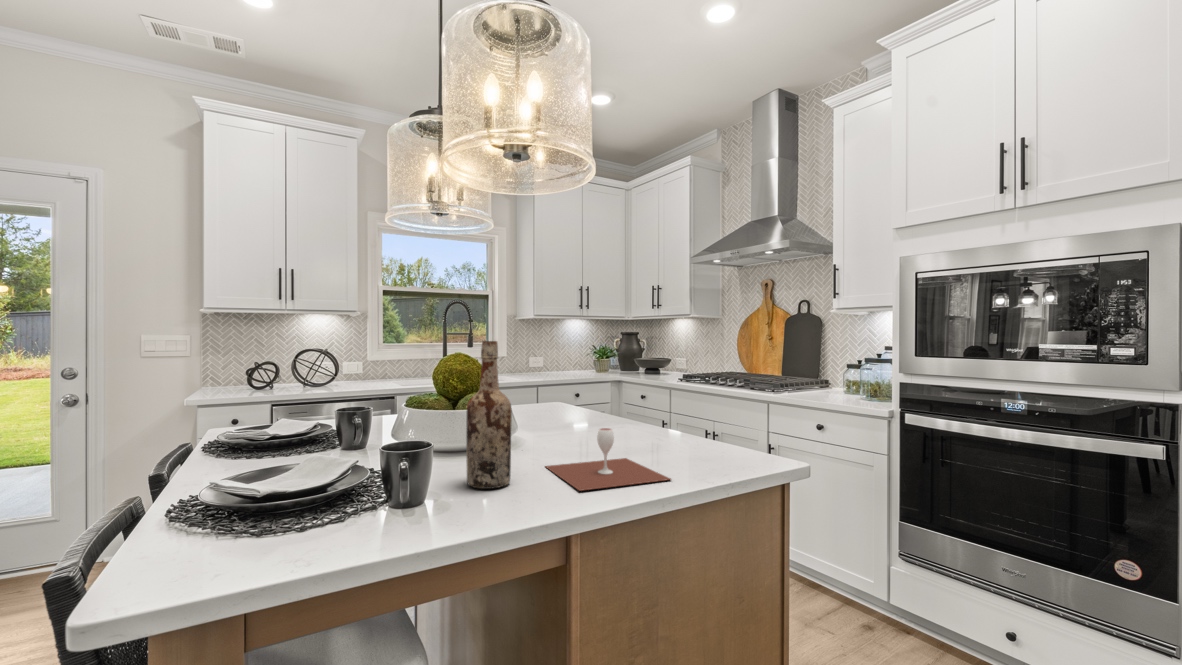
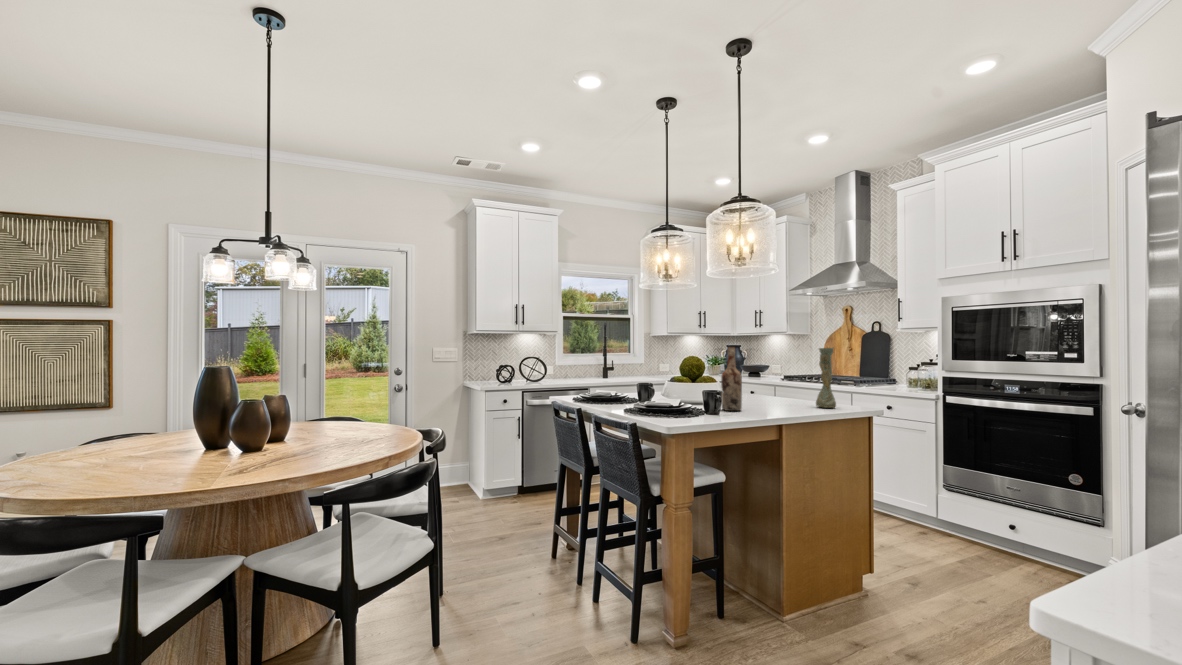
vase: none [681,341,720,467] -> present [816,348,836,408]
wine glass: present [545,428,671,491] -> none [749,388,816,412]

